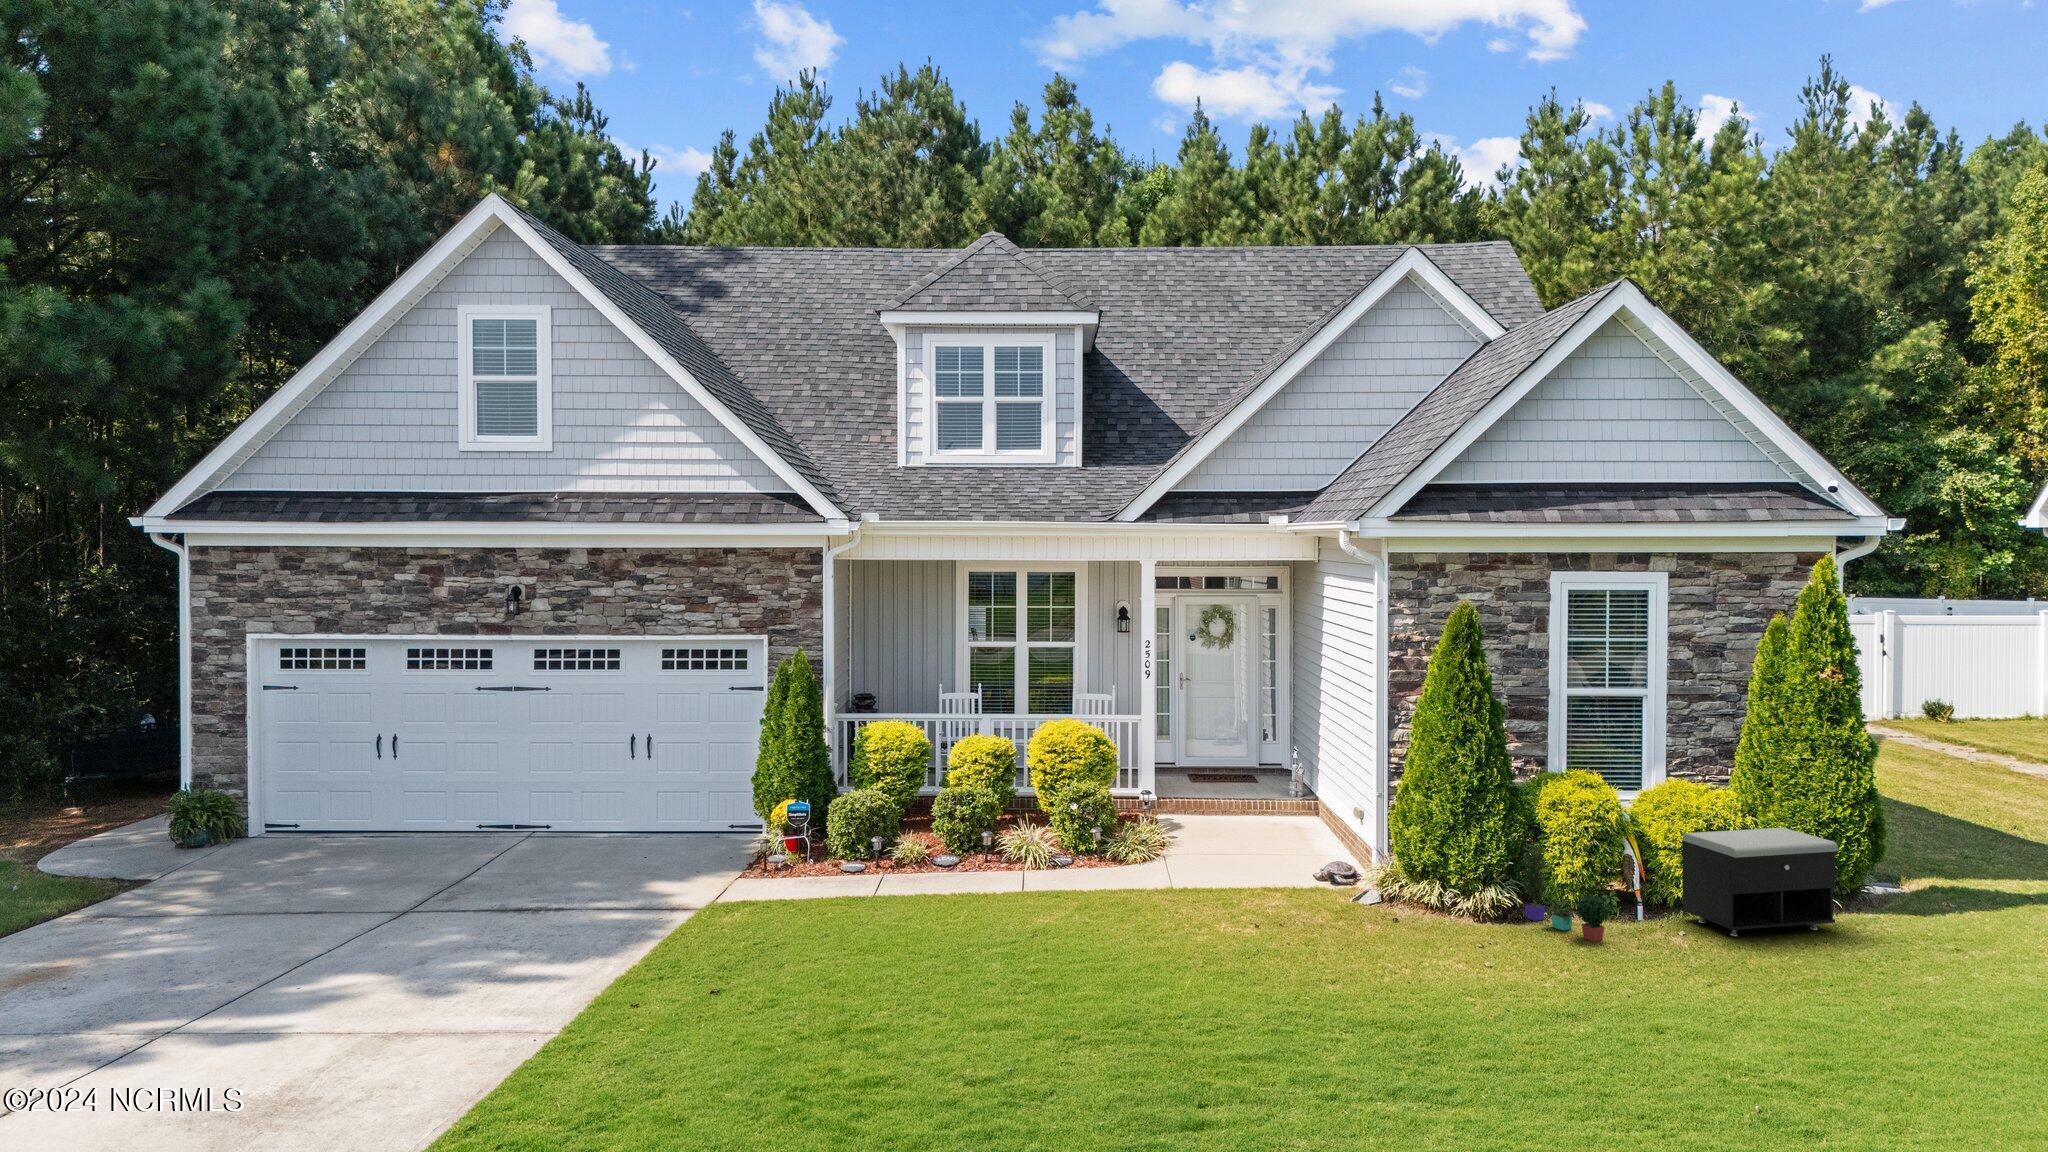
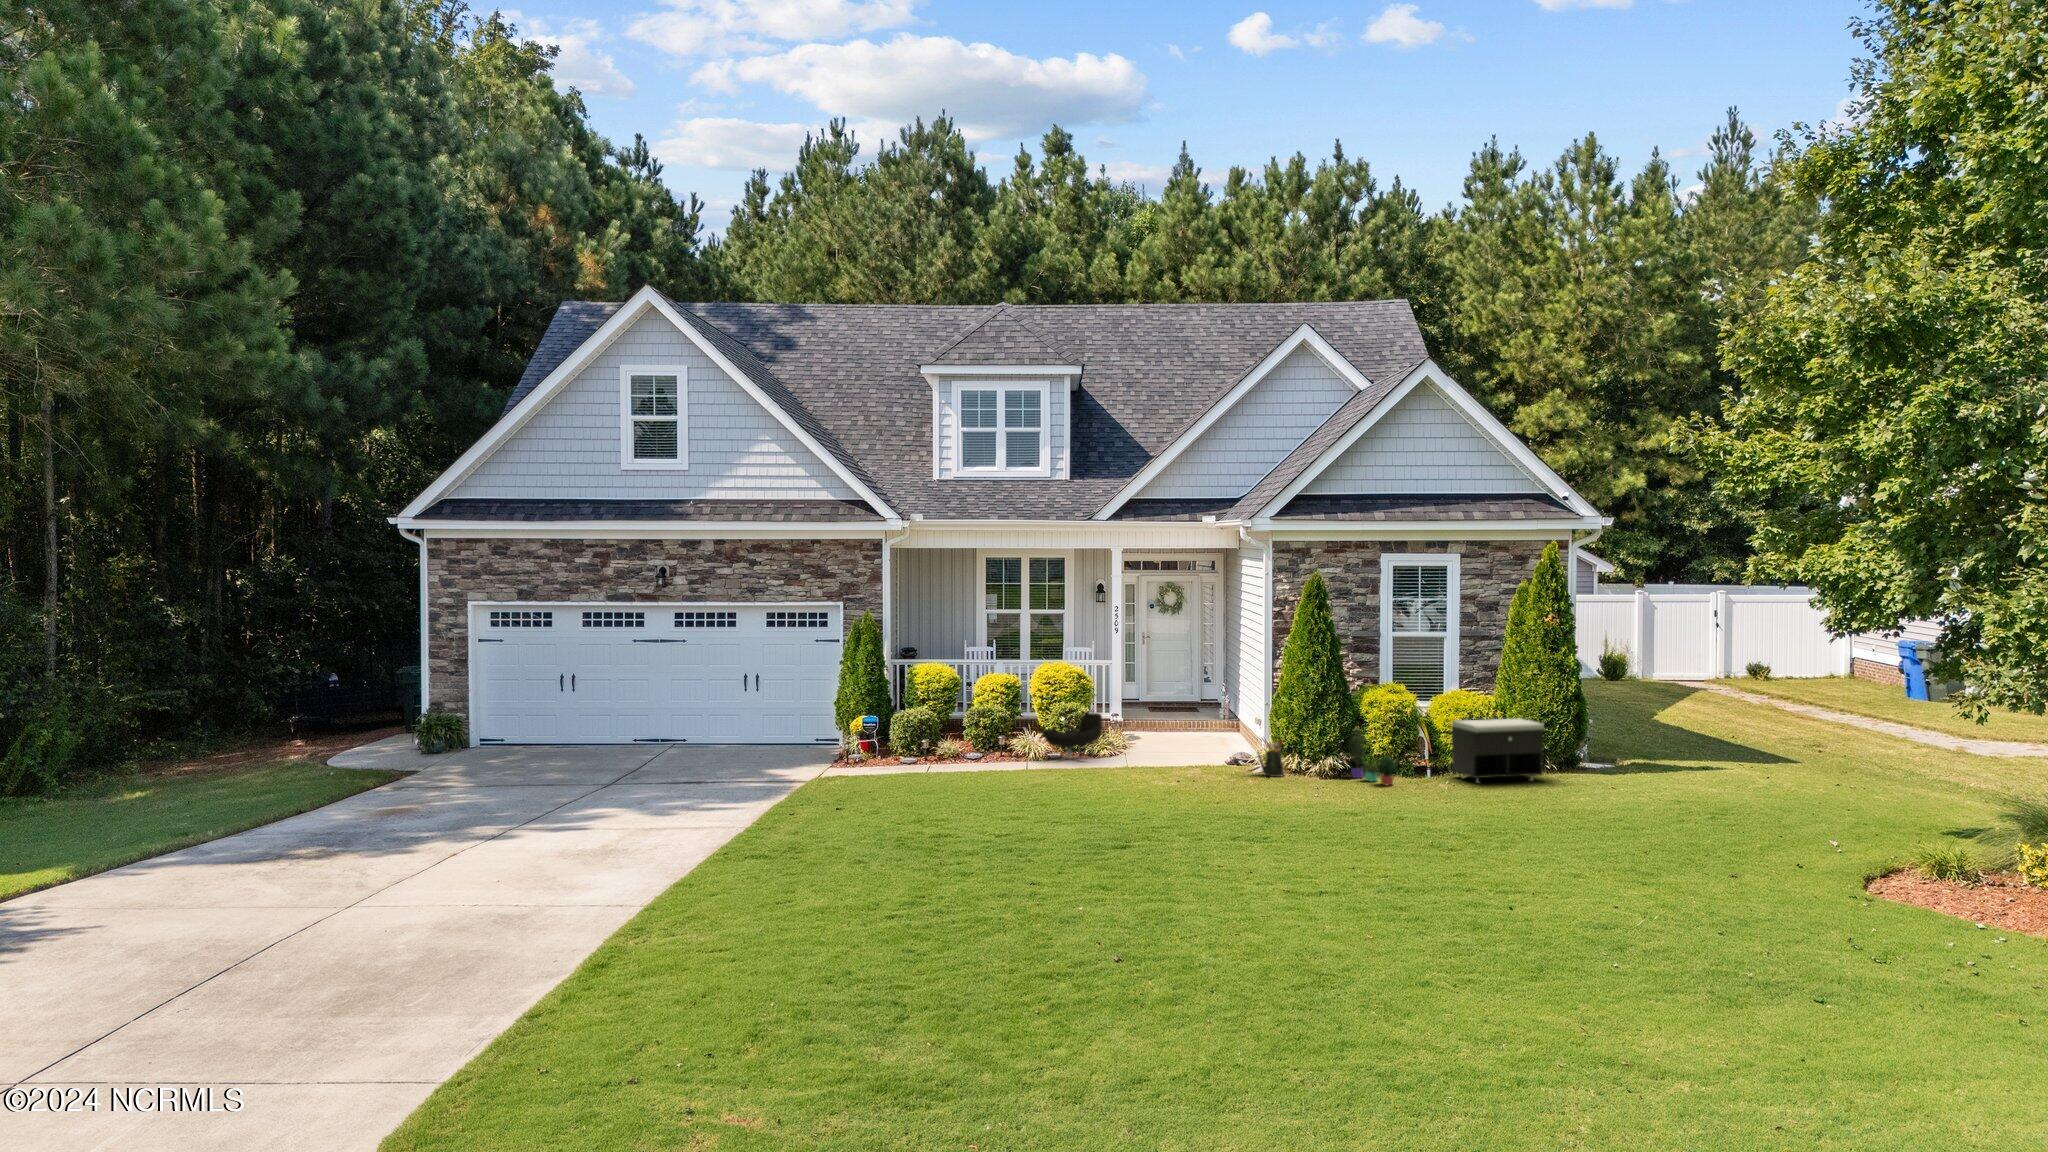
lounge chair: none [1046,795,1135,877] -> present [1041,713,1103,758]
watering can: none [1377,855,1424,917] -> present [1258,740,1284,777]

